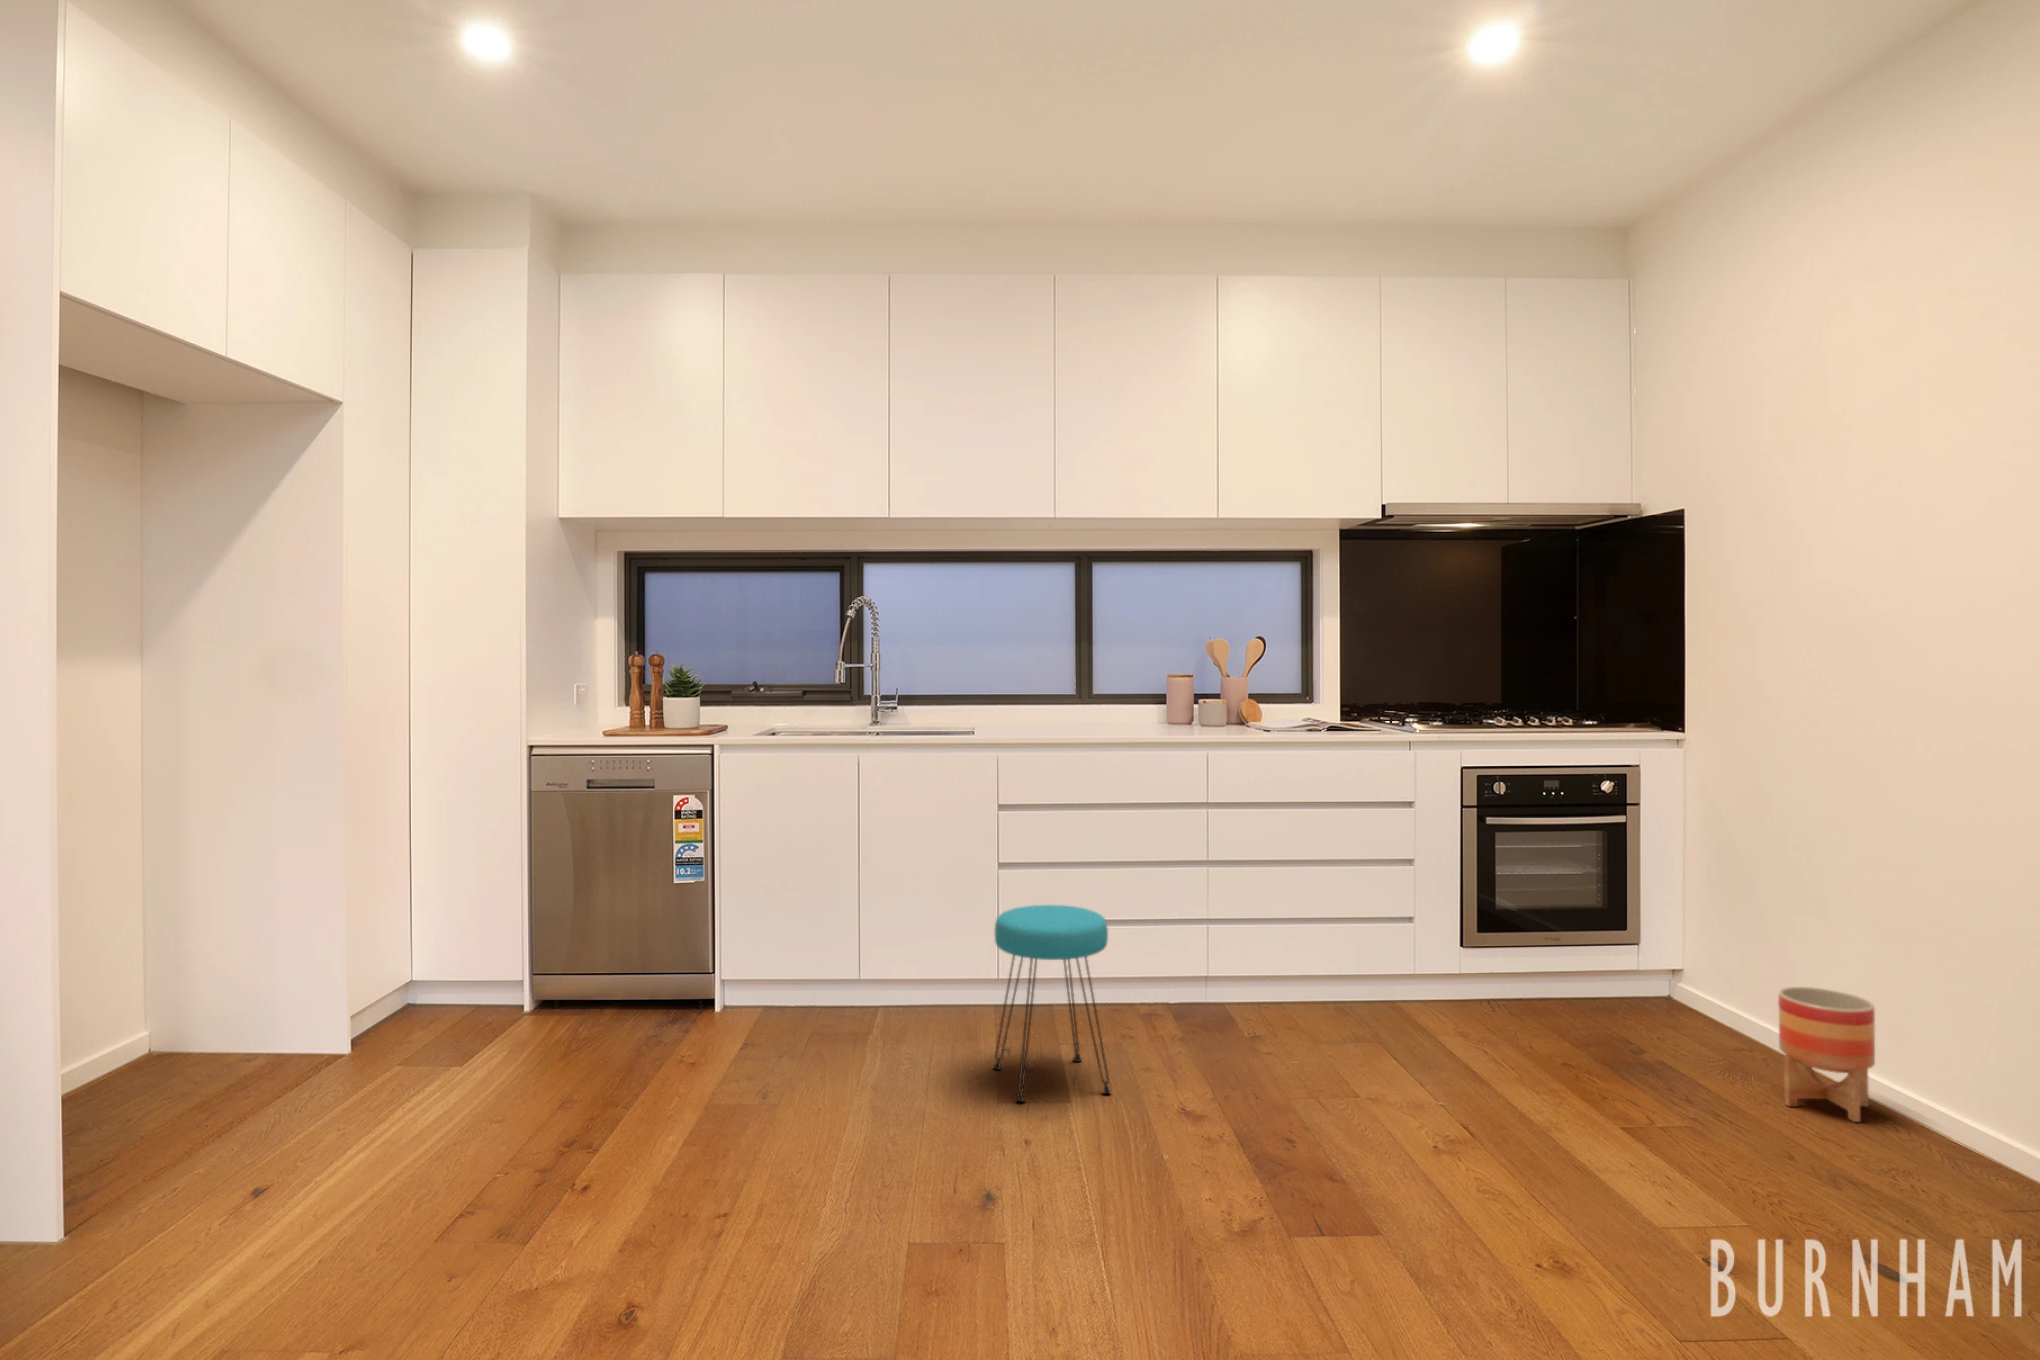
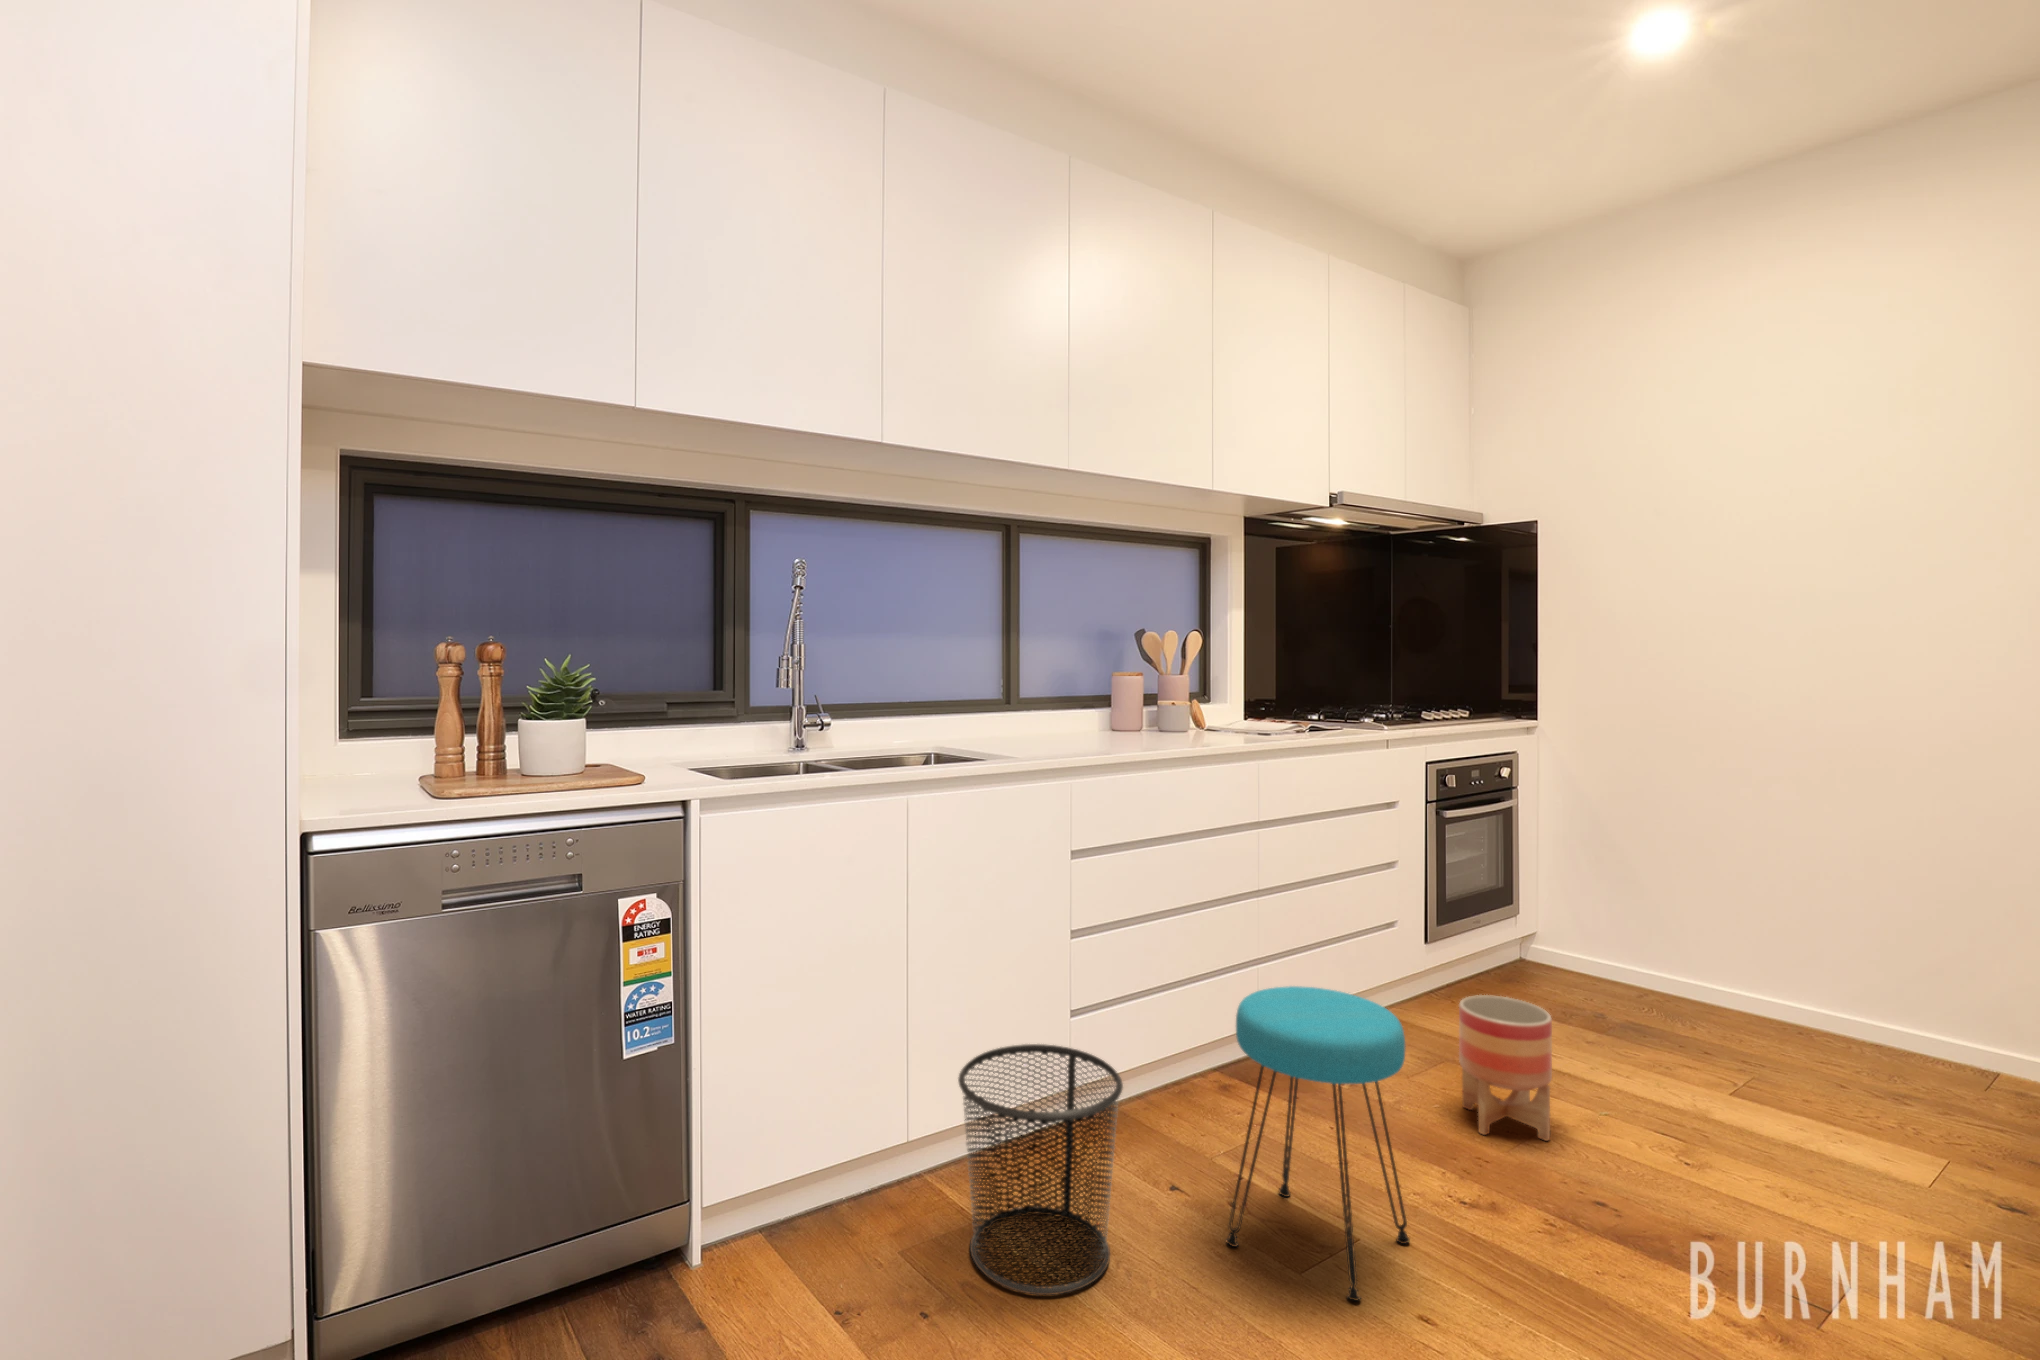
waste bin: none [833,920,938,1061] -> present [958,1044,1123,1295]
planter: present [1778,987,1875,1122] -> present [1459,995,1552,1141]

